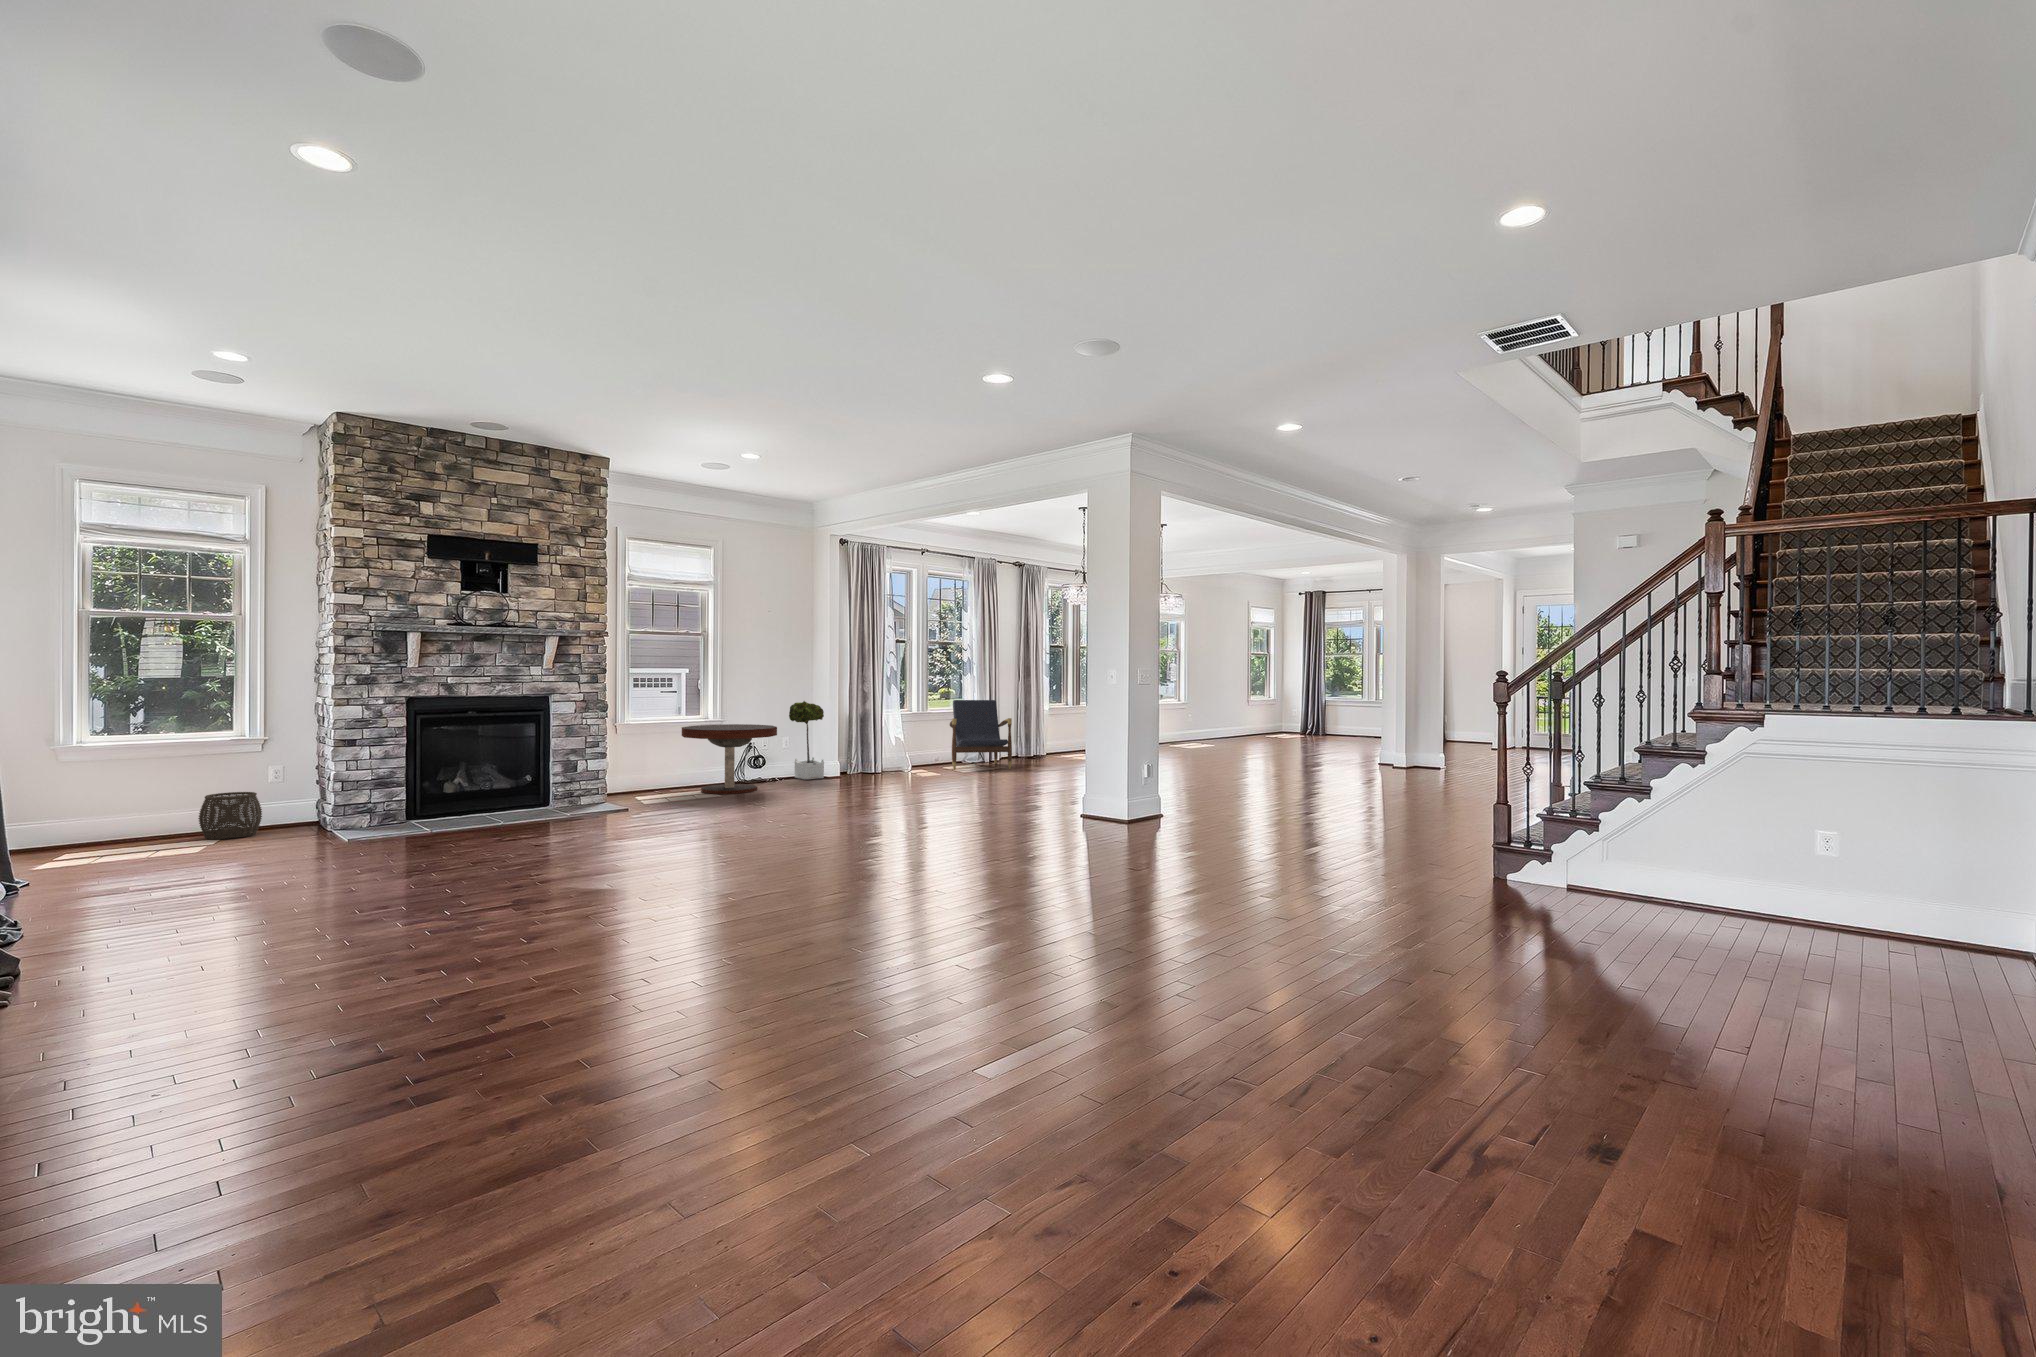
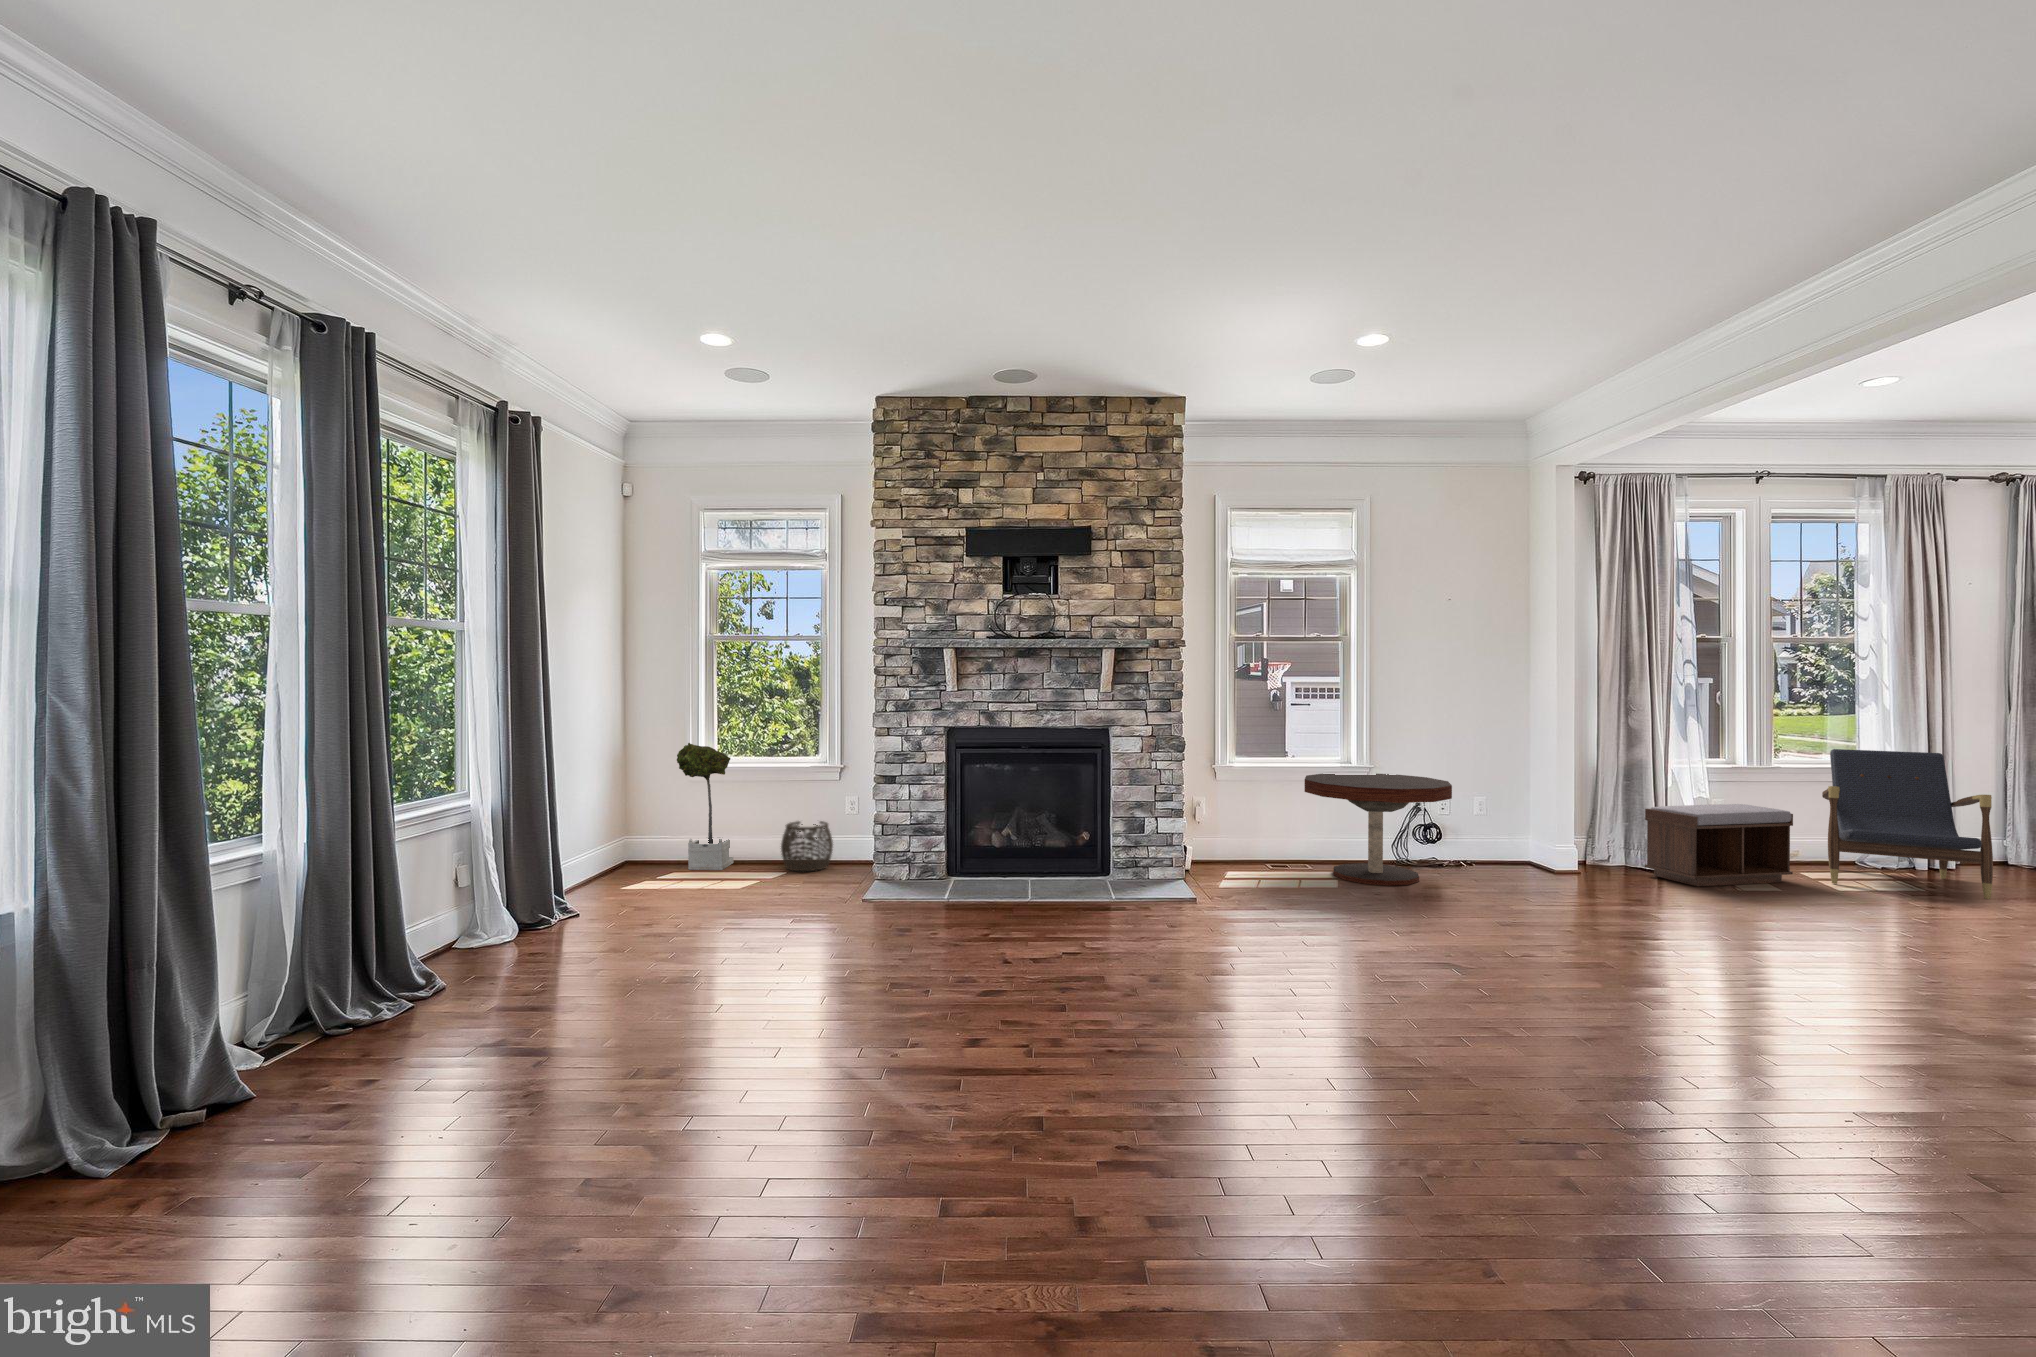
potted tree: present [789,701,824,780] -> present [677,743,733,870]
bench: none [873,732,938,777] -> present [1645,804,1793,886]

